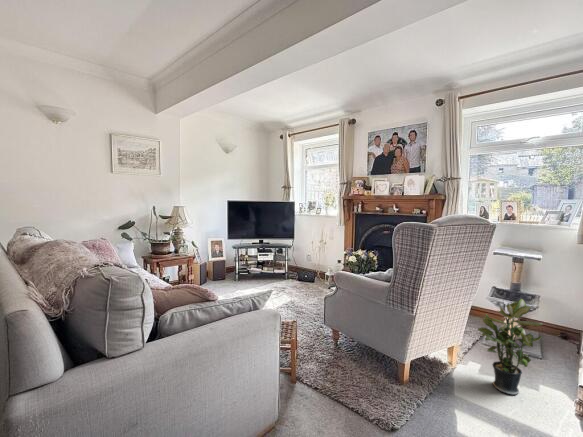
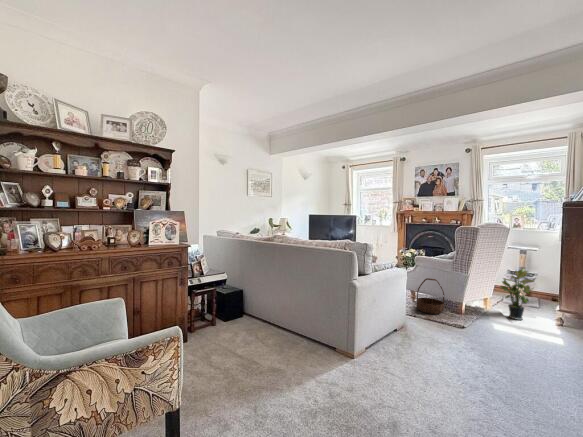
basket: none [332,315,379,384] -> present [417,278,444,314]

